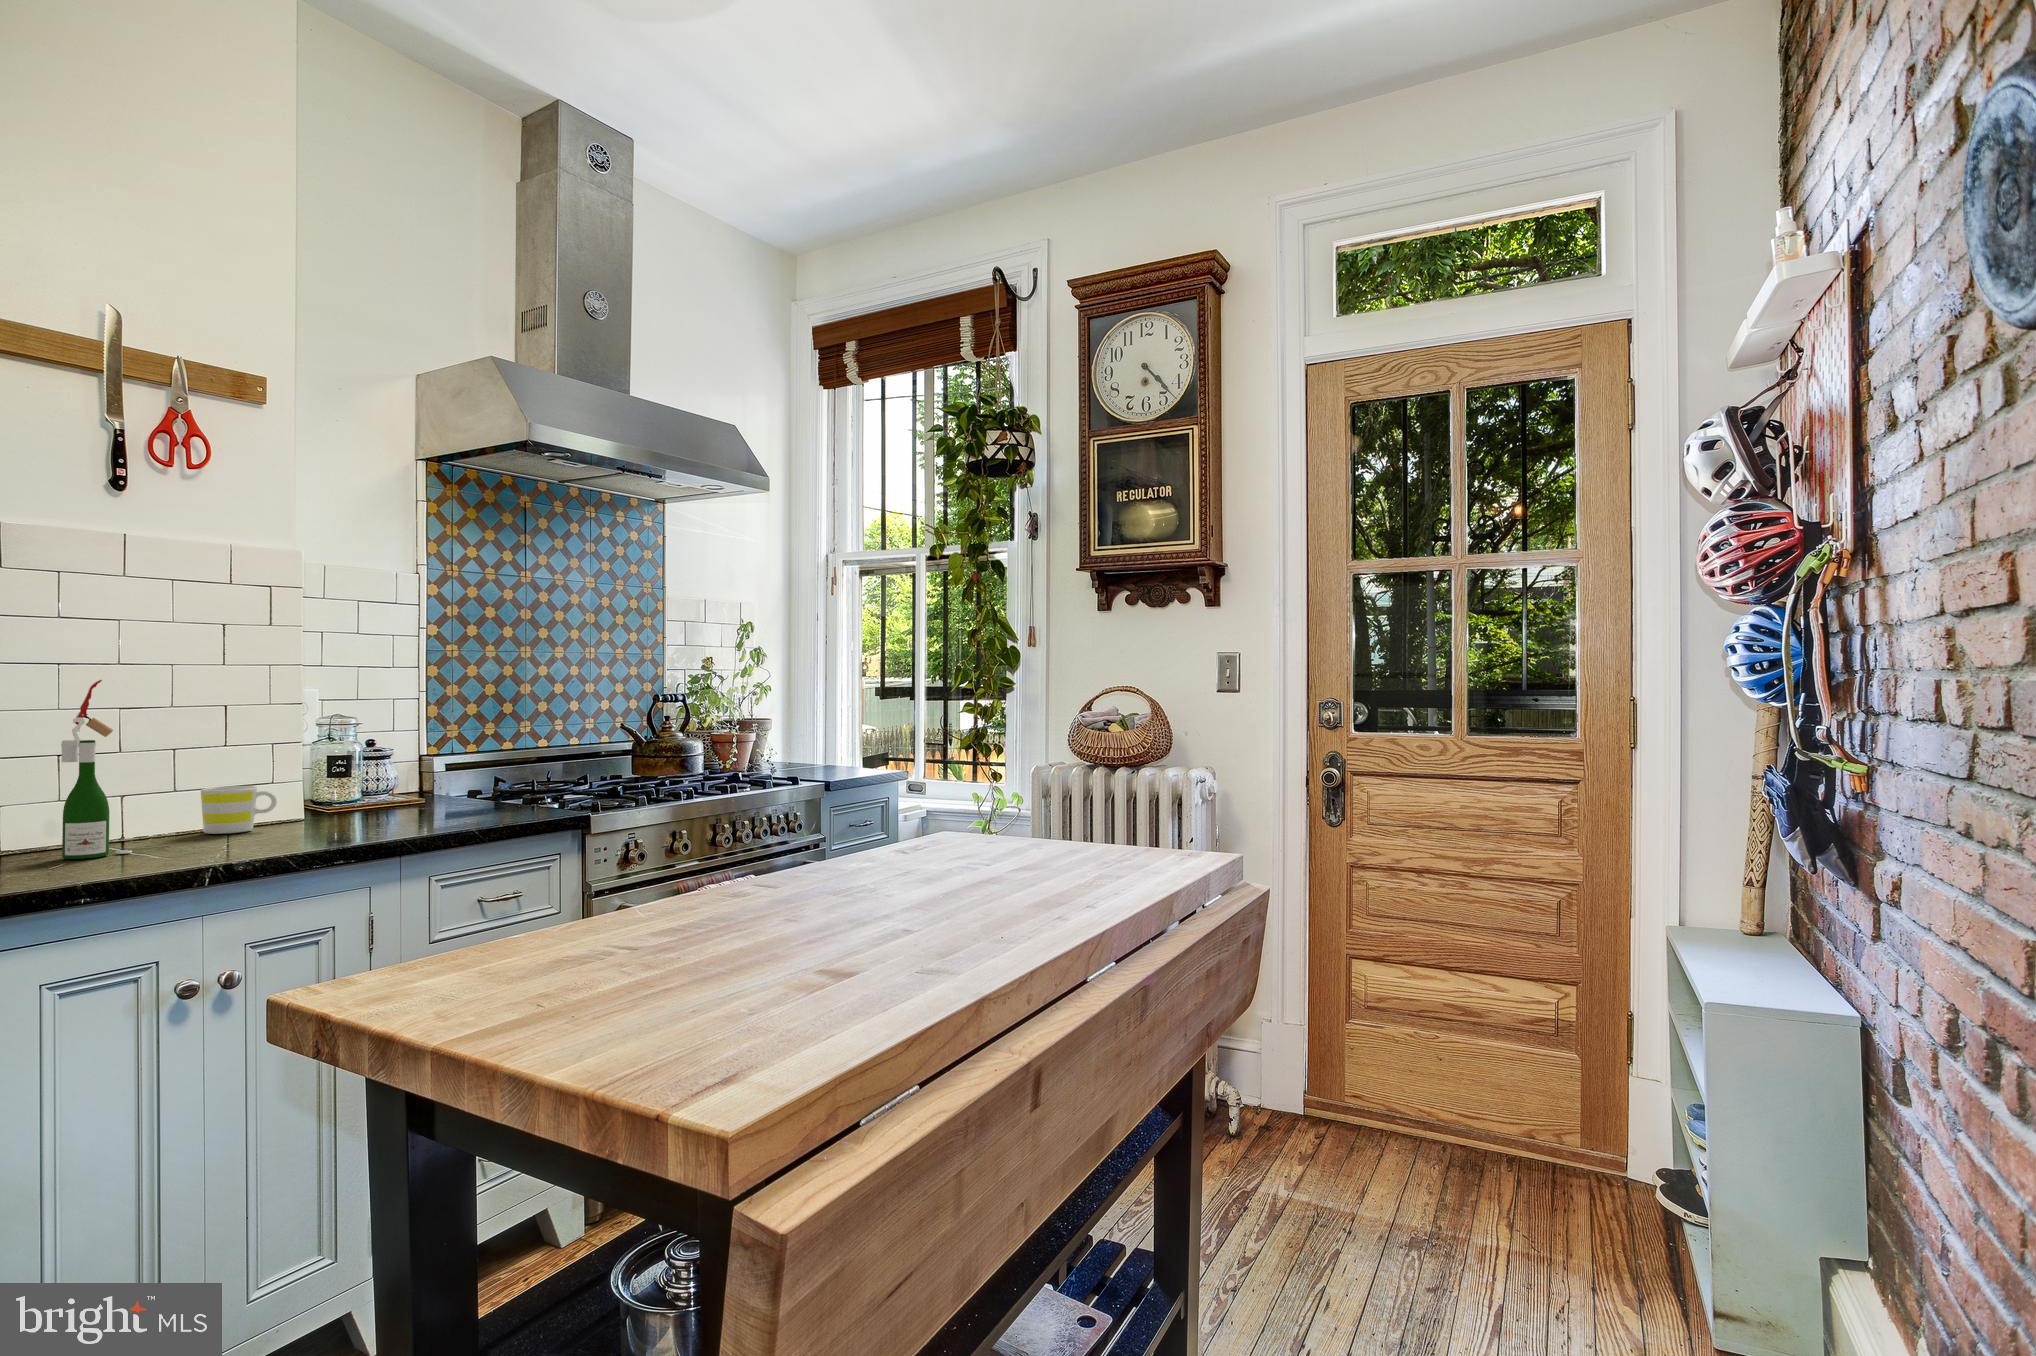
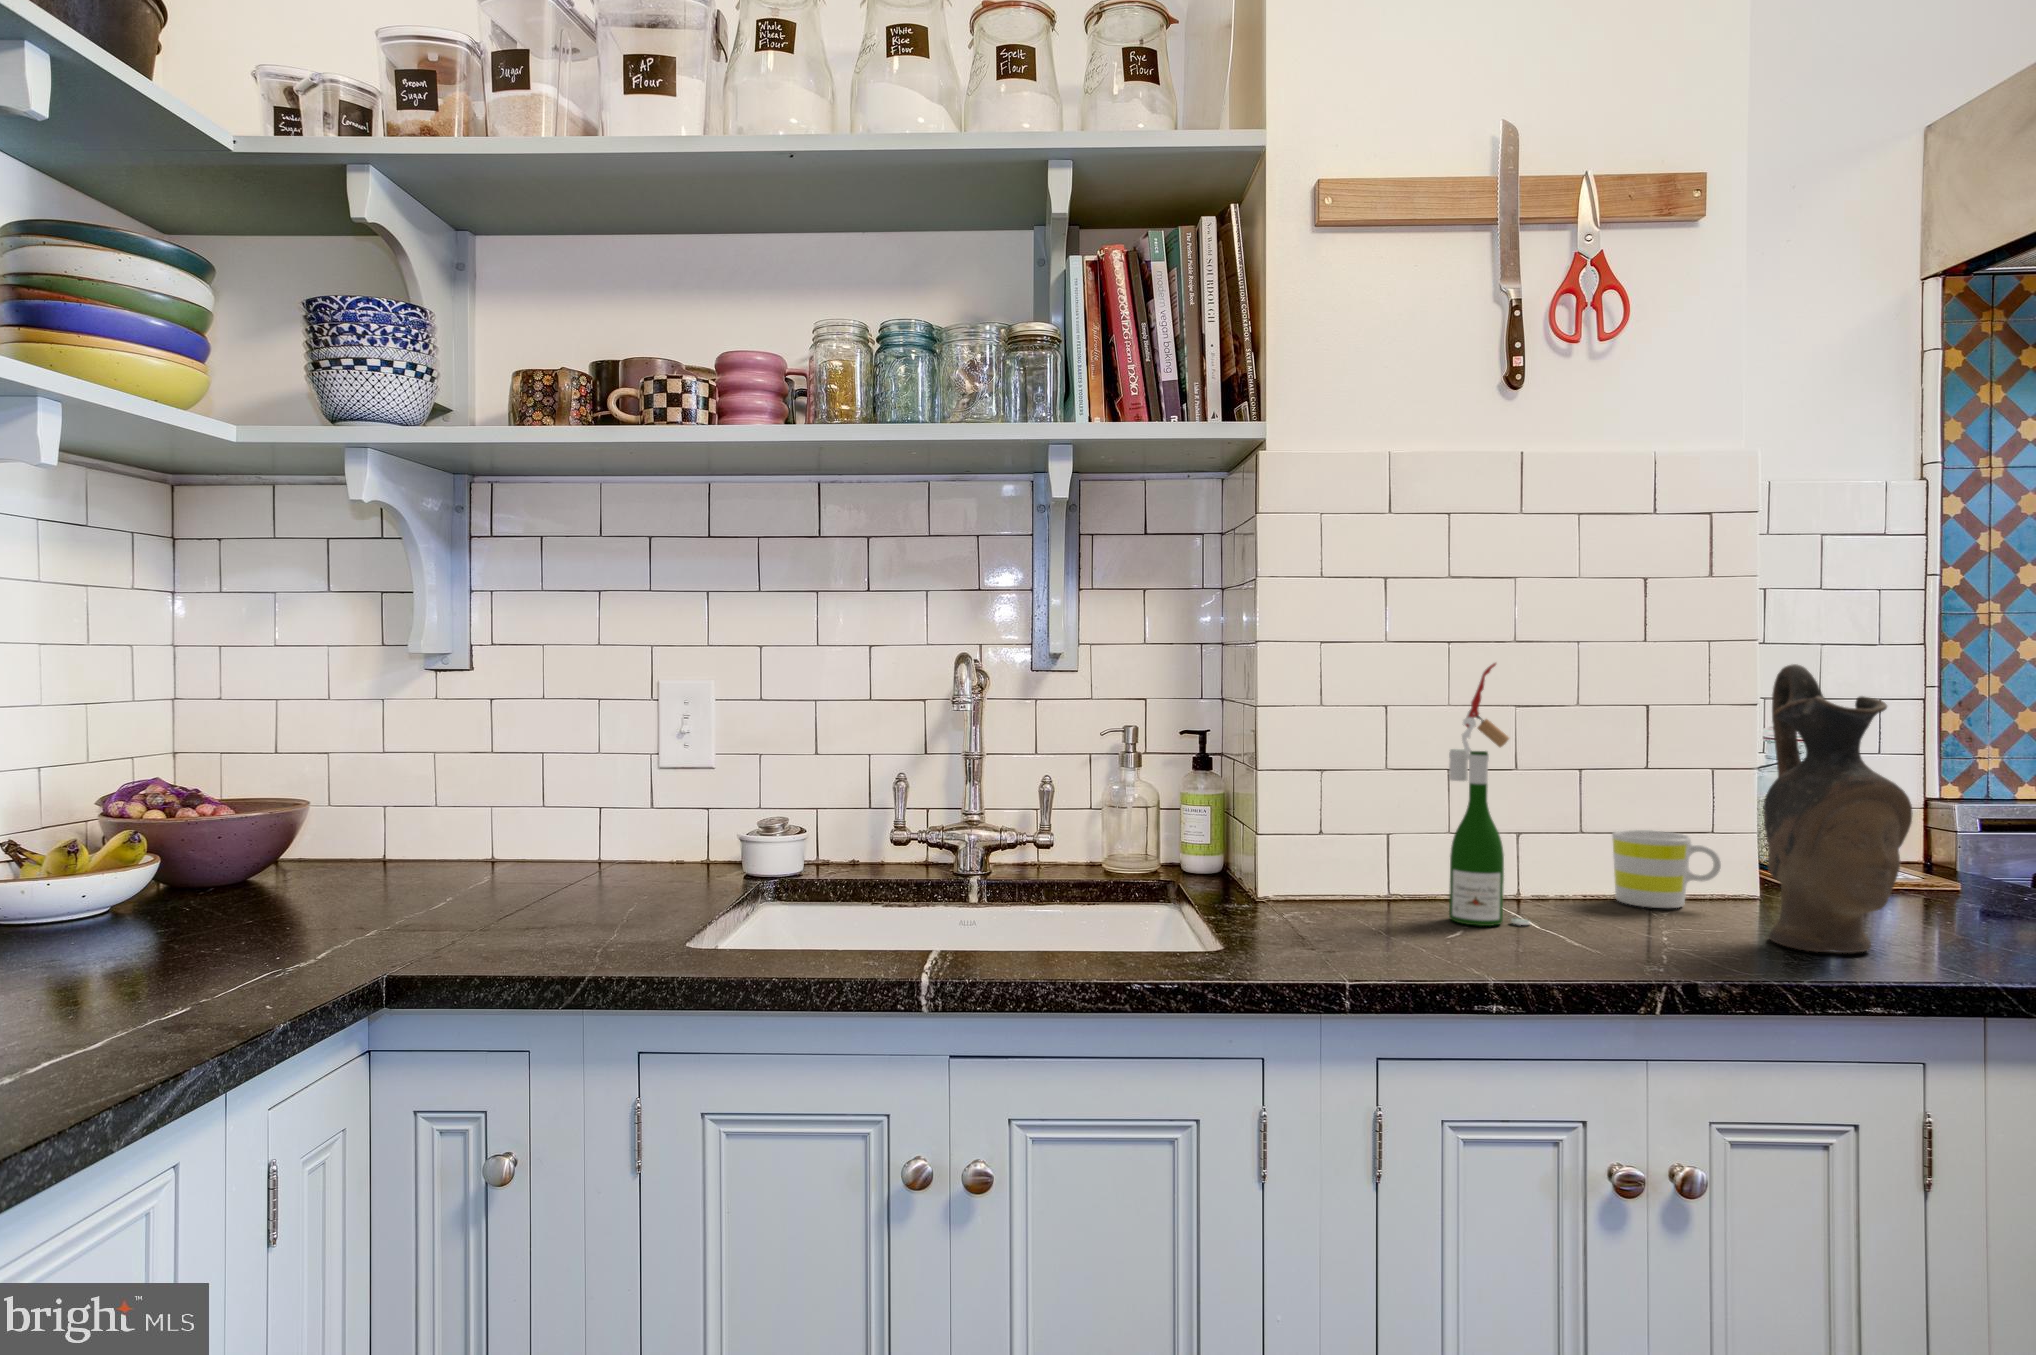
ceramic pitcher: none [296,679,378,839] -> present [1763,664,1913,953]

